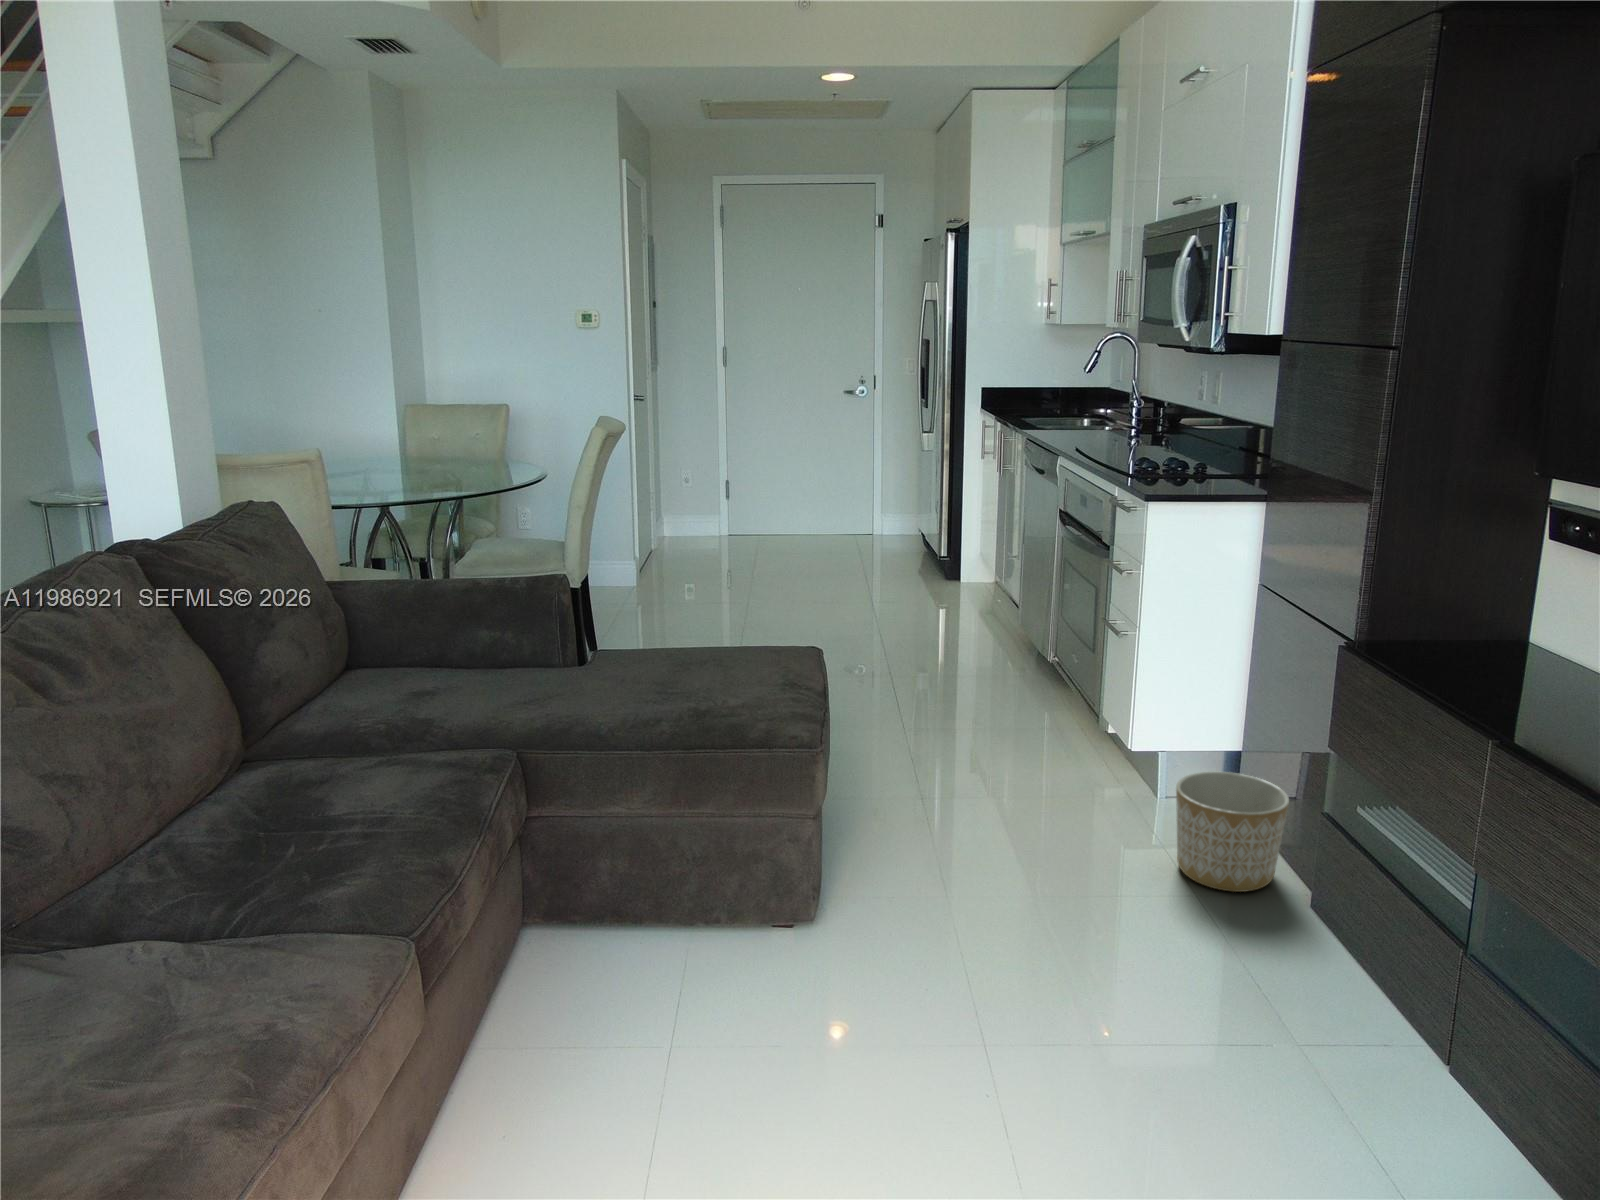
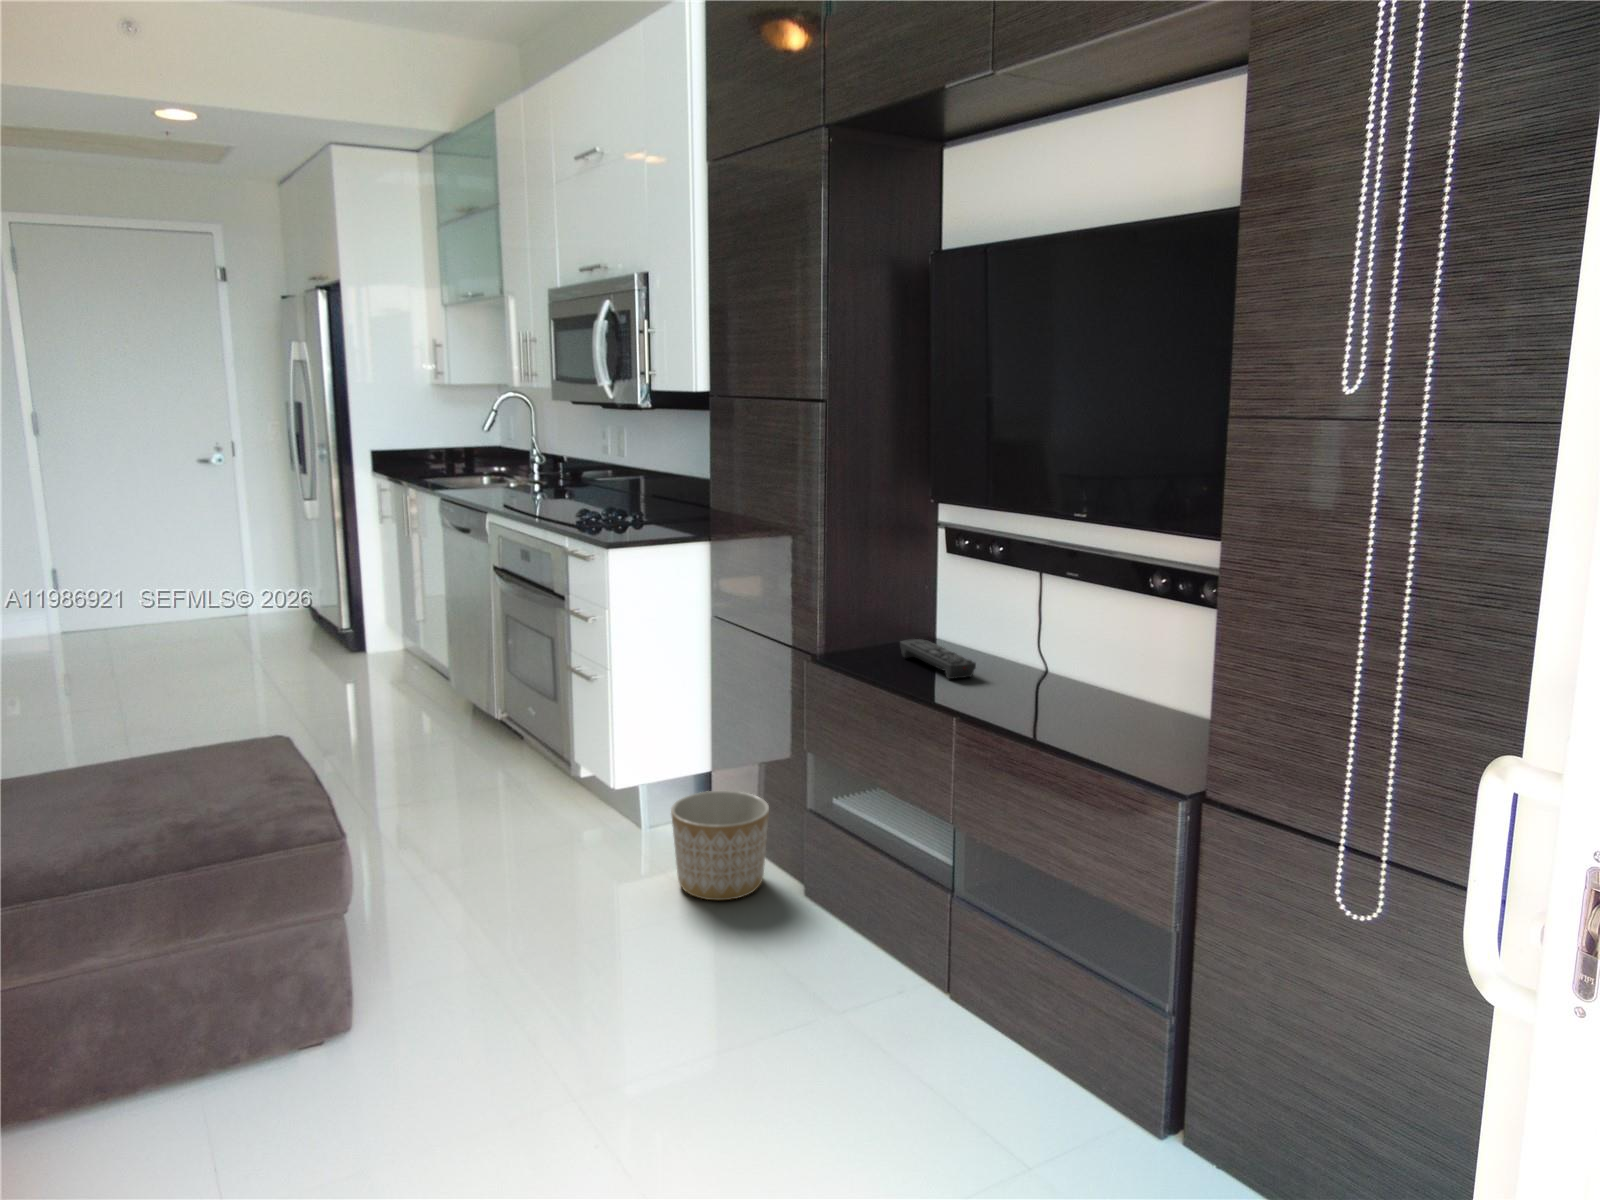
remote control: none [1467,640,1557,697] -> present [900,639,976,679]

